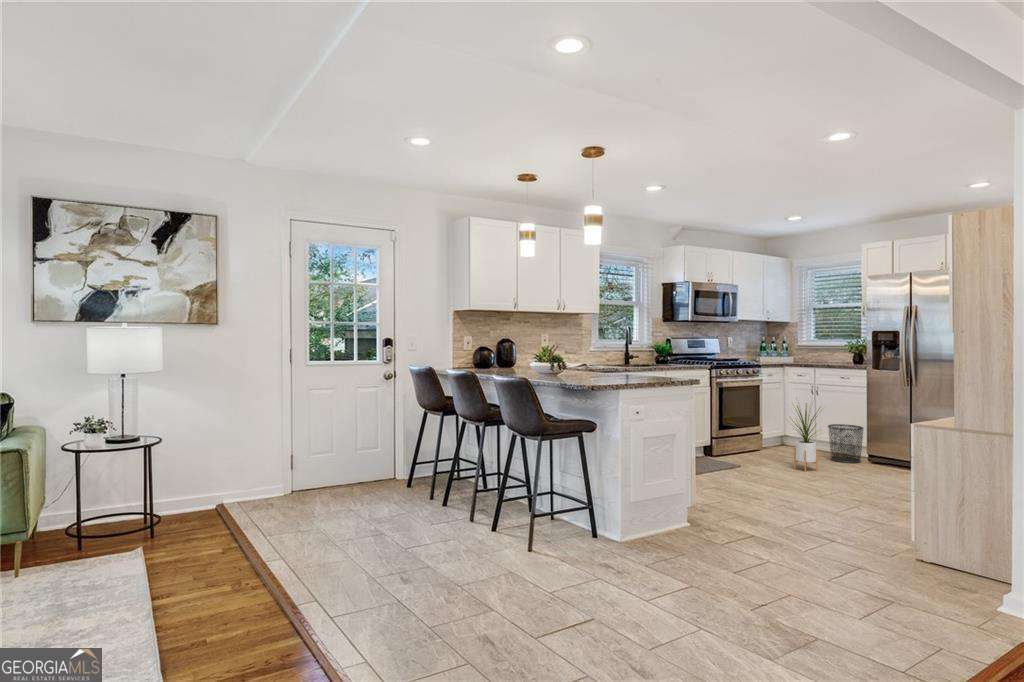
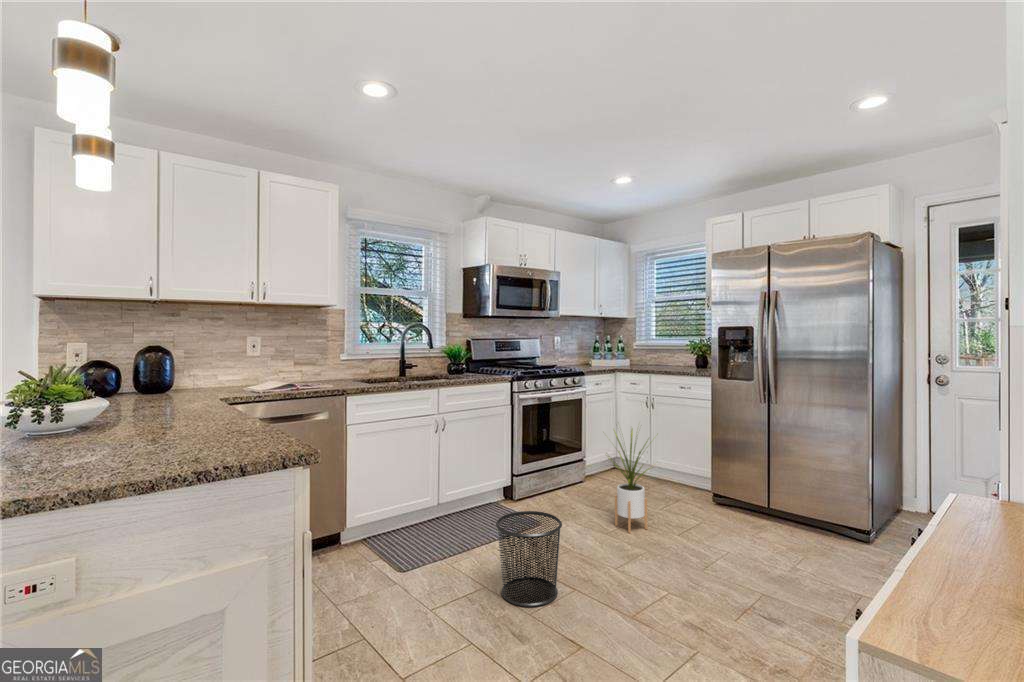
waste bin: present [828,424,863,463] -> present [496,511,562,607]

